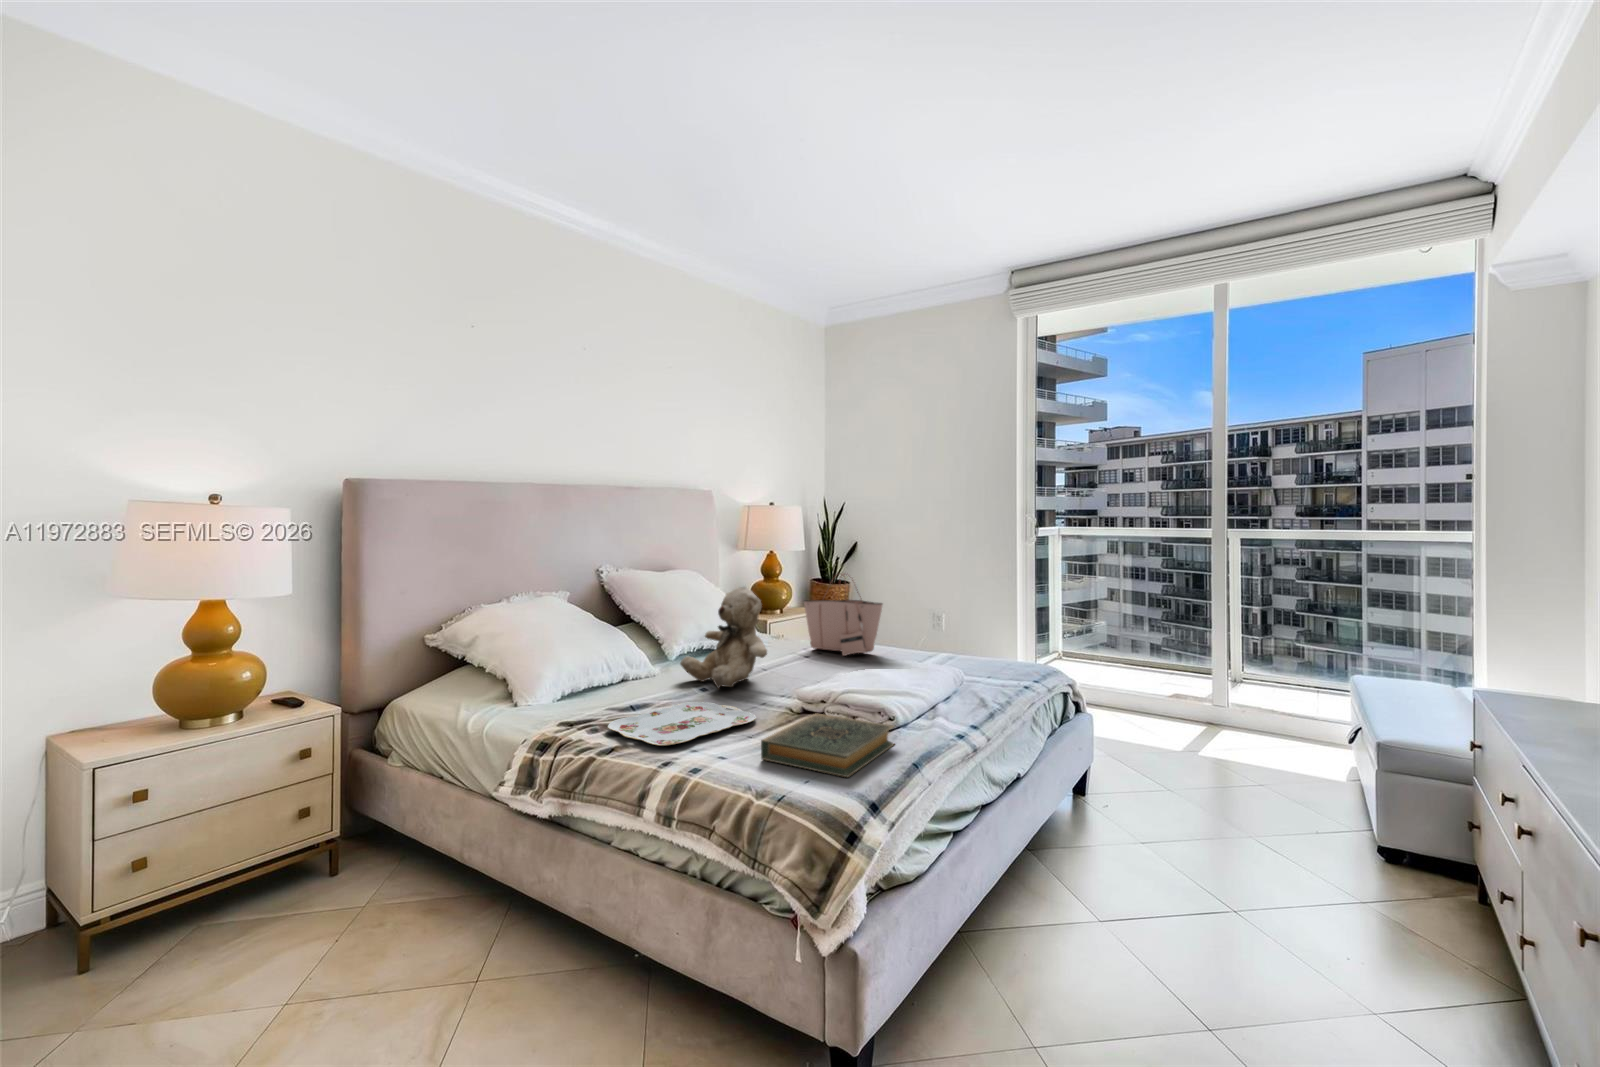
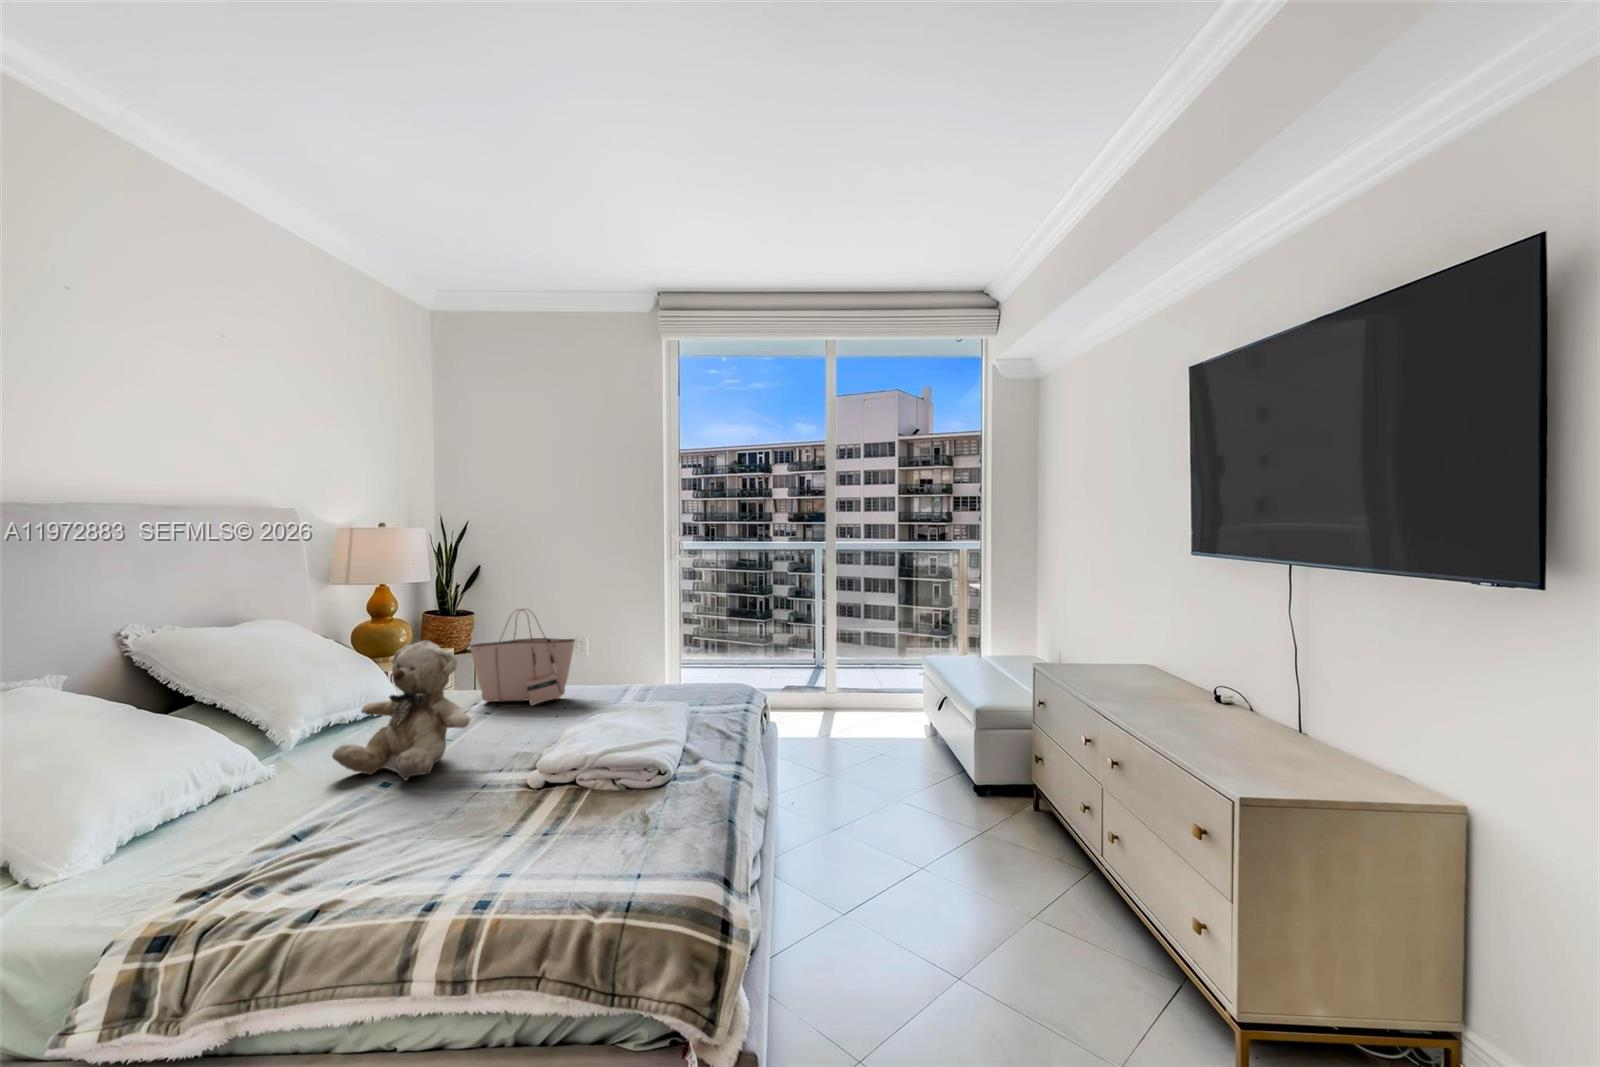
serving tray: present [608,702,756,746] -> none [280,801,504,887]
hardback book: present [761,713,894,777] -> none [558,782,690,863]

